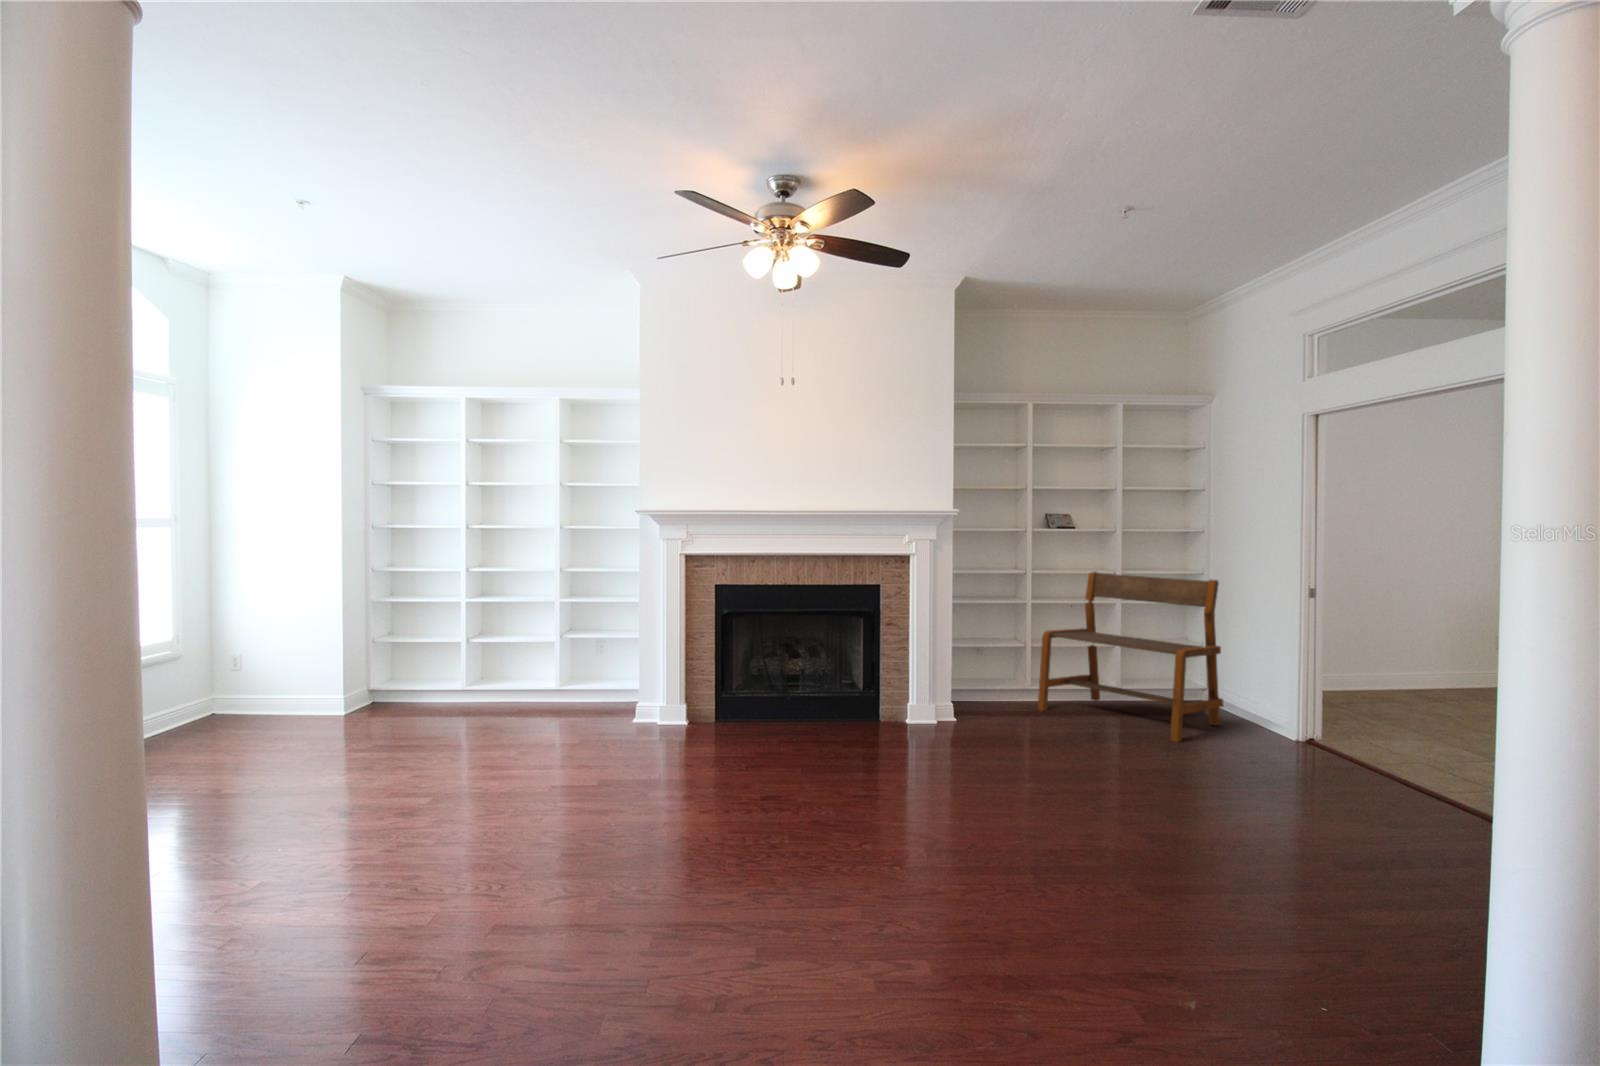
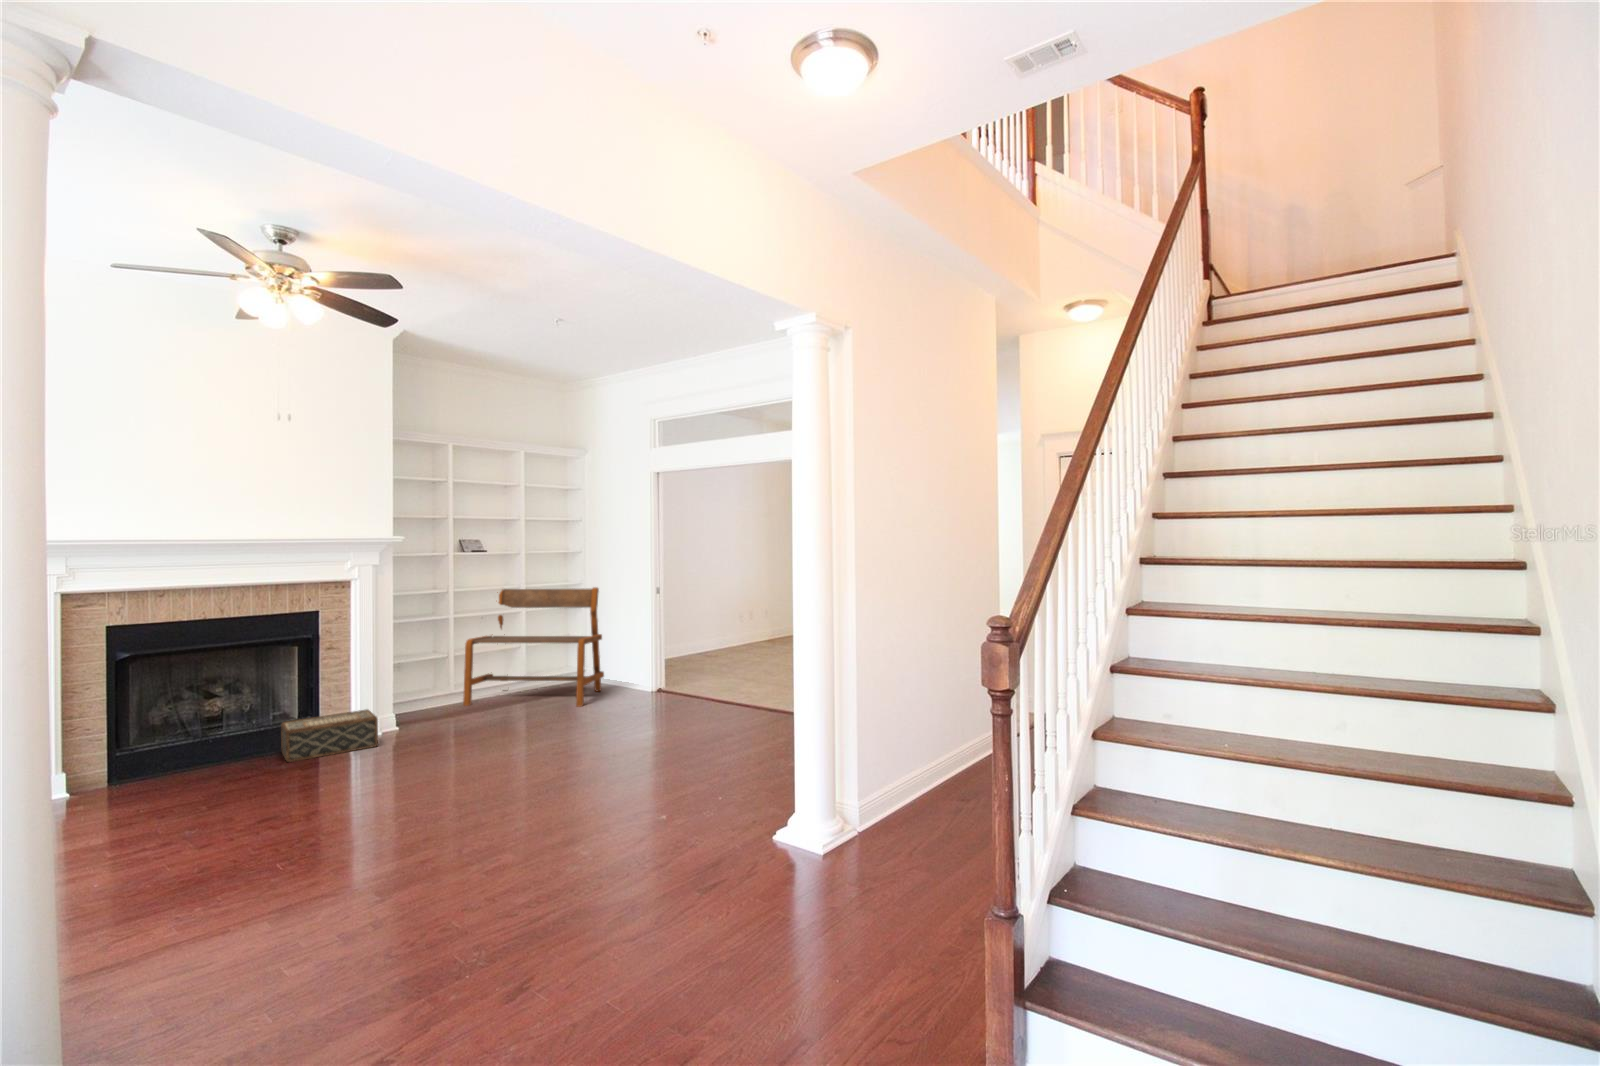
woven basket: none [841,693,924,739] -> present [281,710,378,762]

